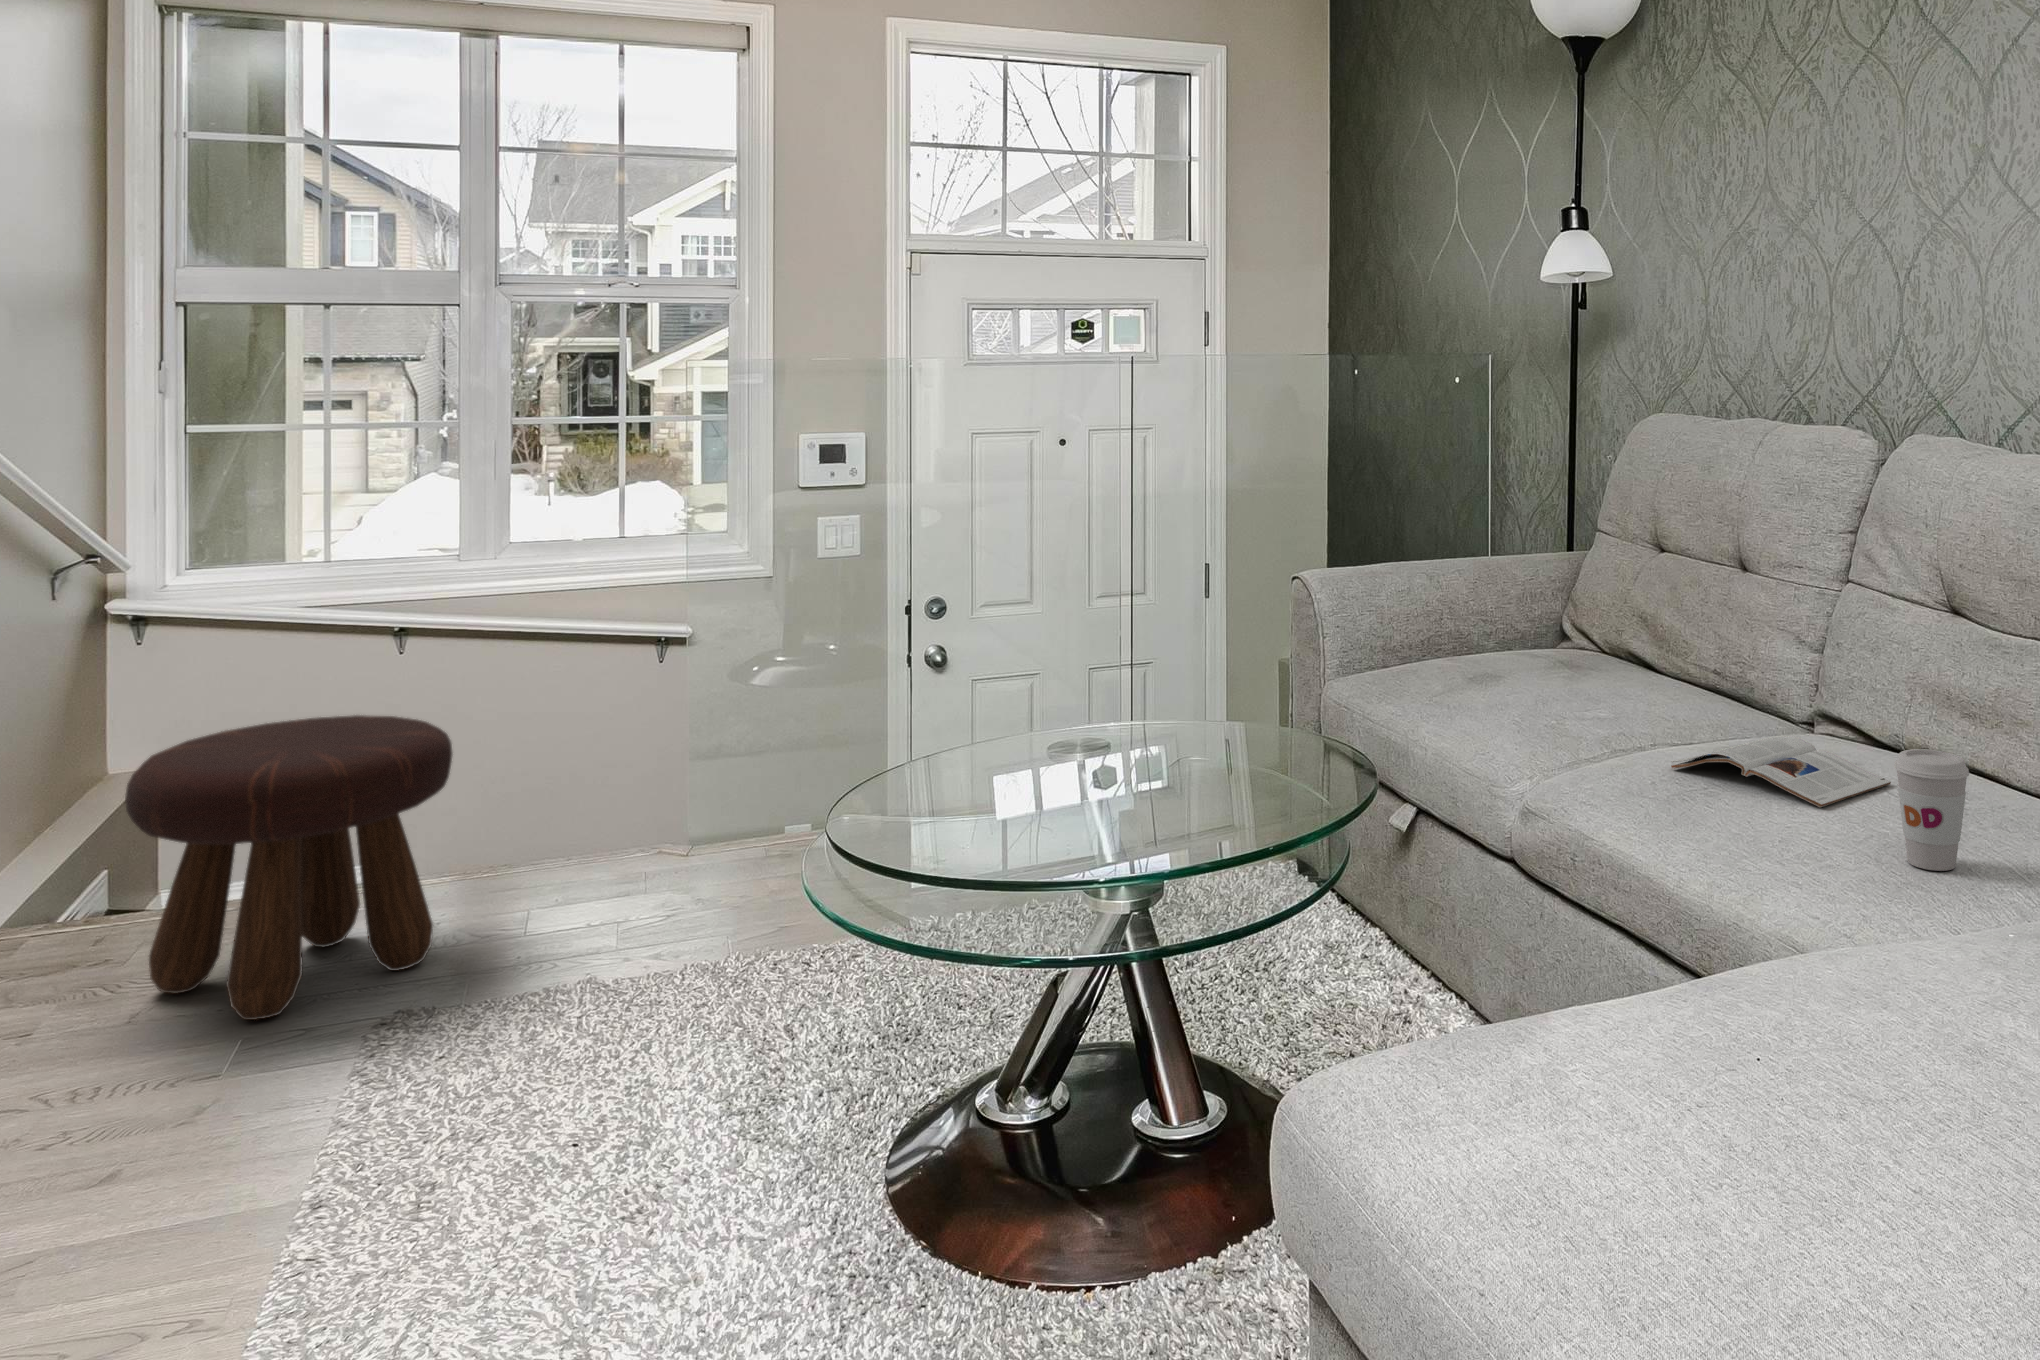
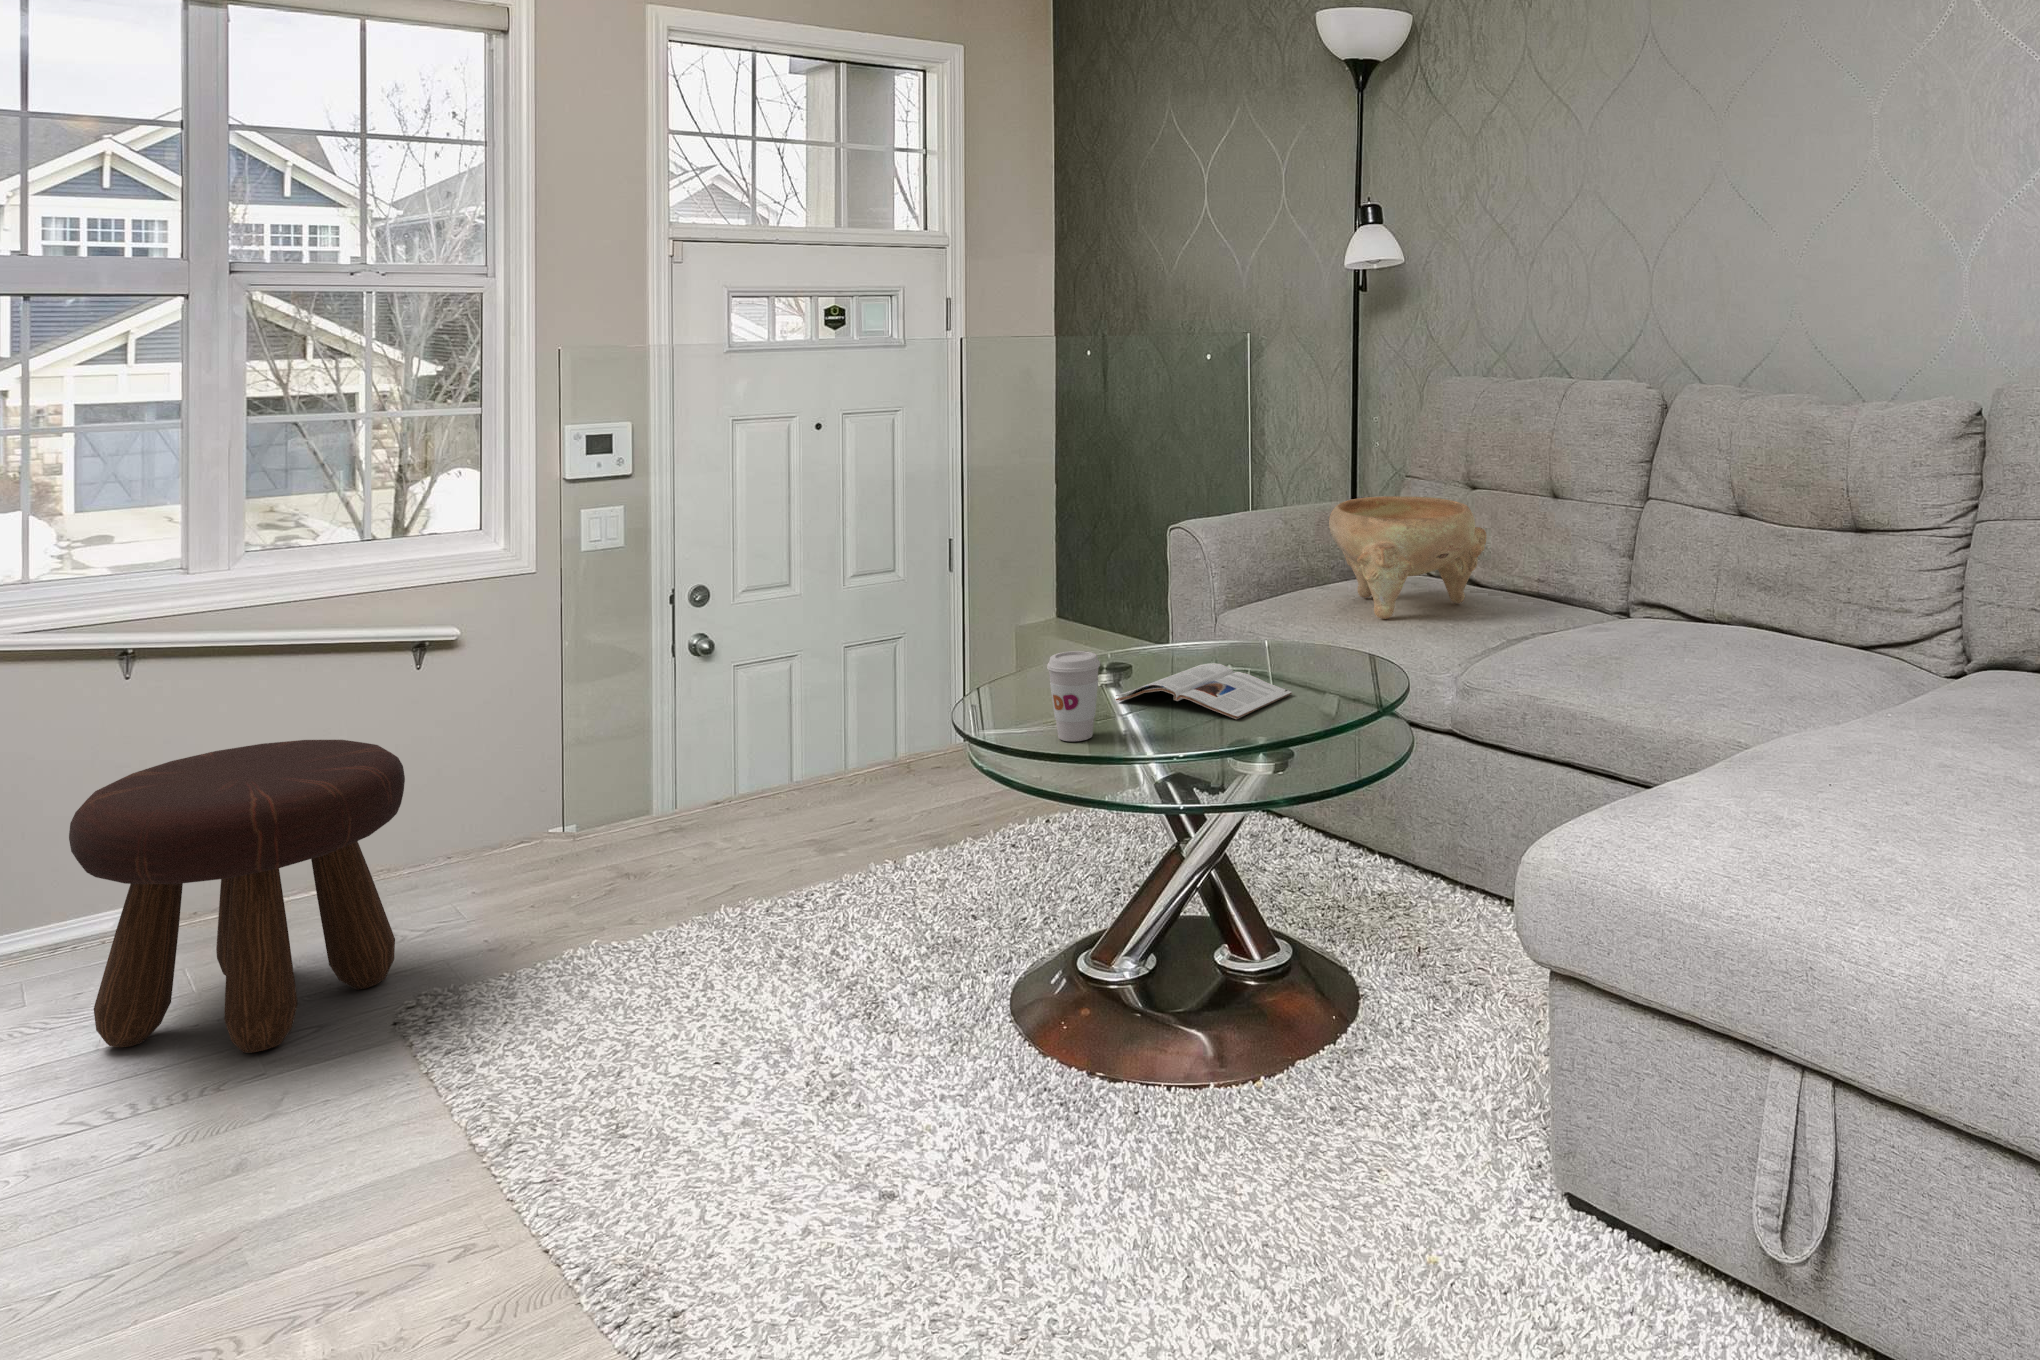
decorative bowl: none [1453,555,1651,705] -> present [1329,496,1486,619]
magazine: present [1671,736,1891,807] -> present [1116,663,1292,719]
coffee cup: present [1894,749,1969,871] -> present [1047,651,1100,741]

